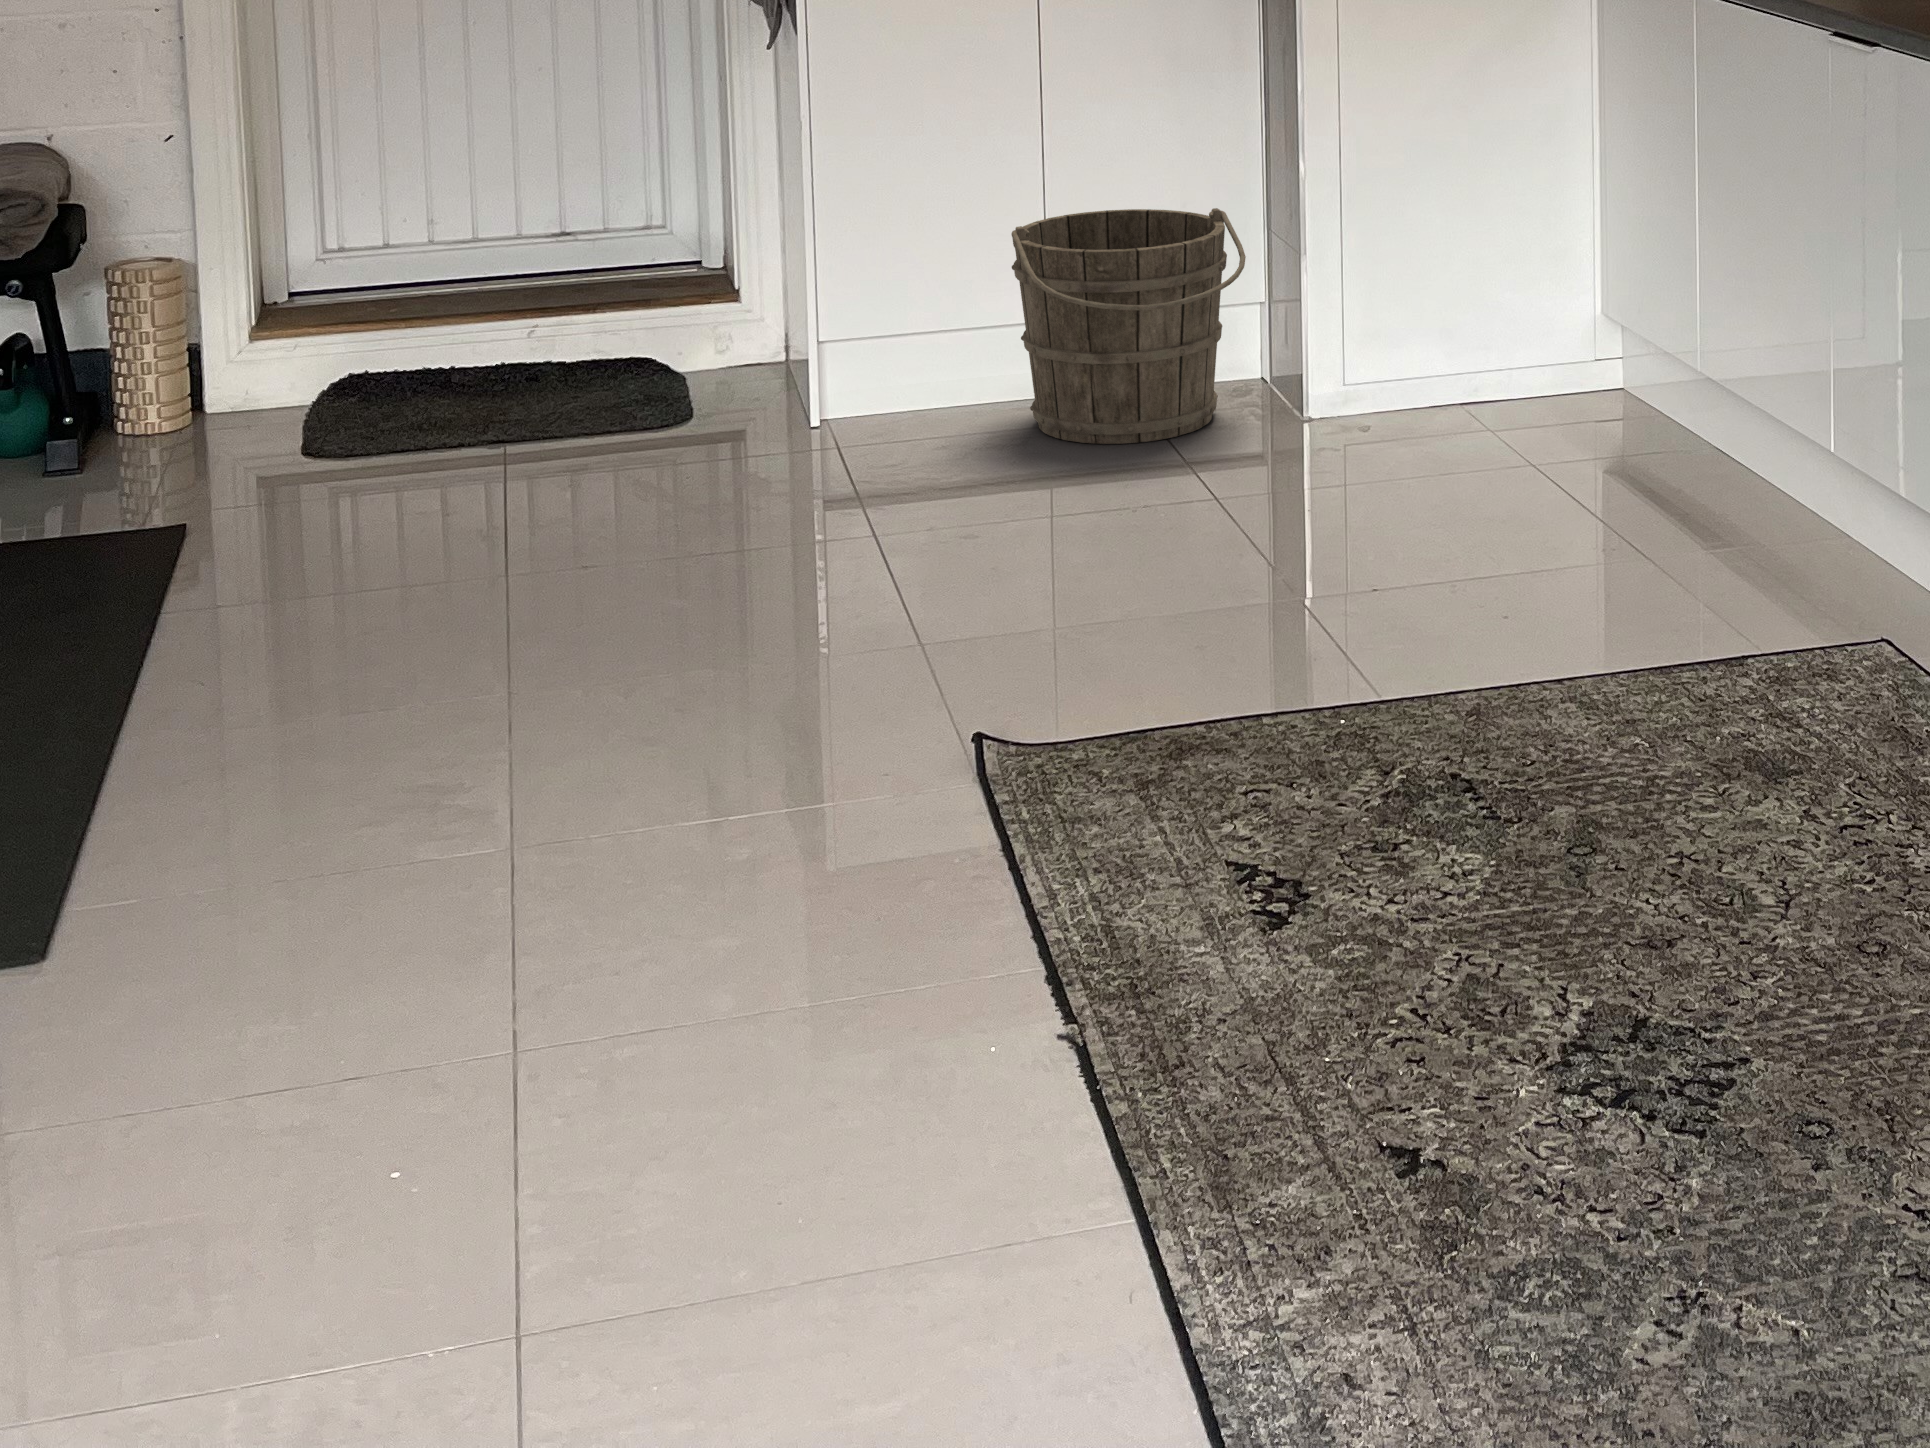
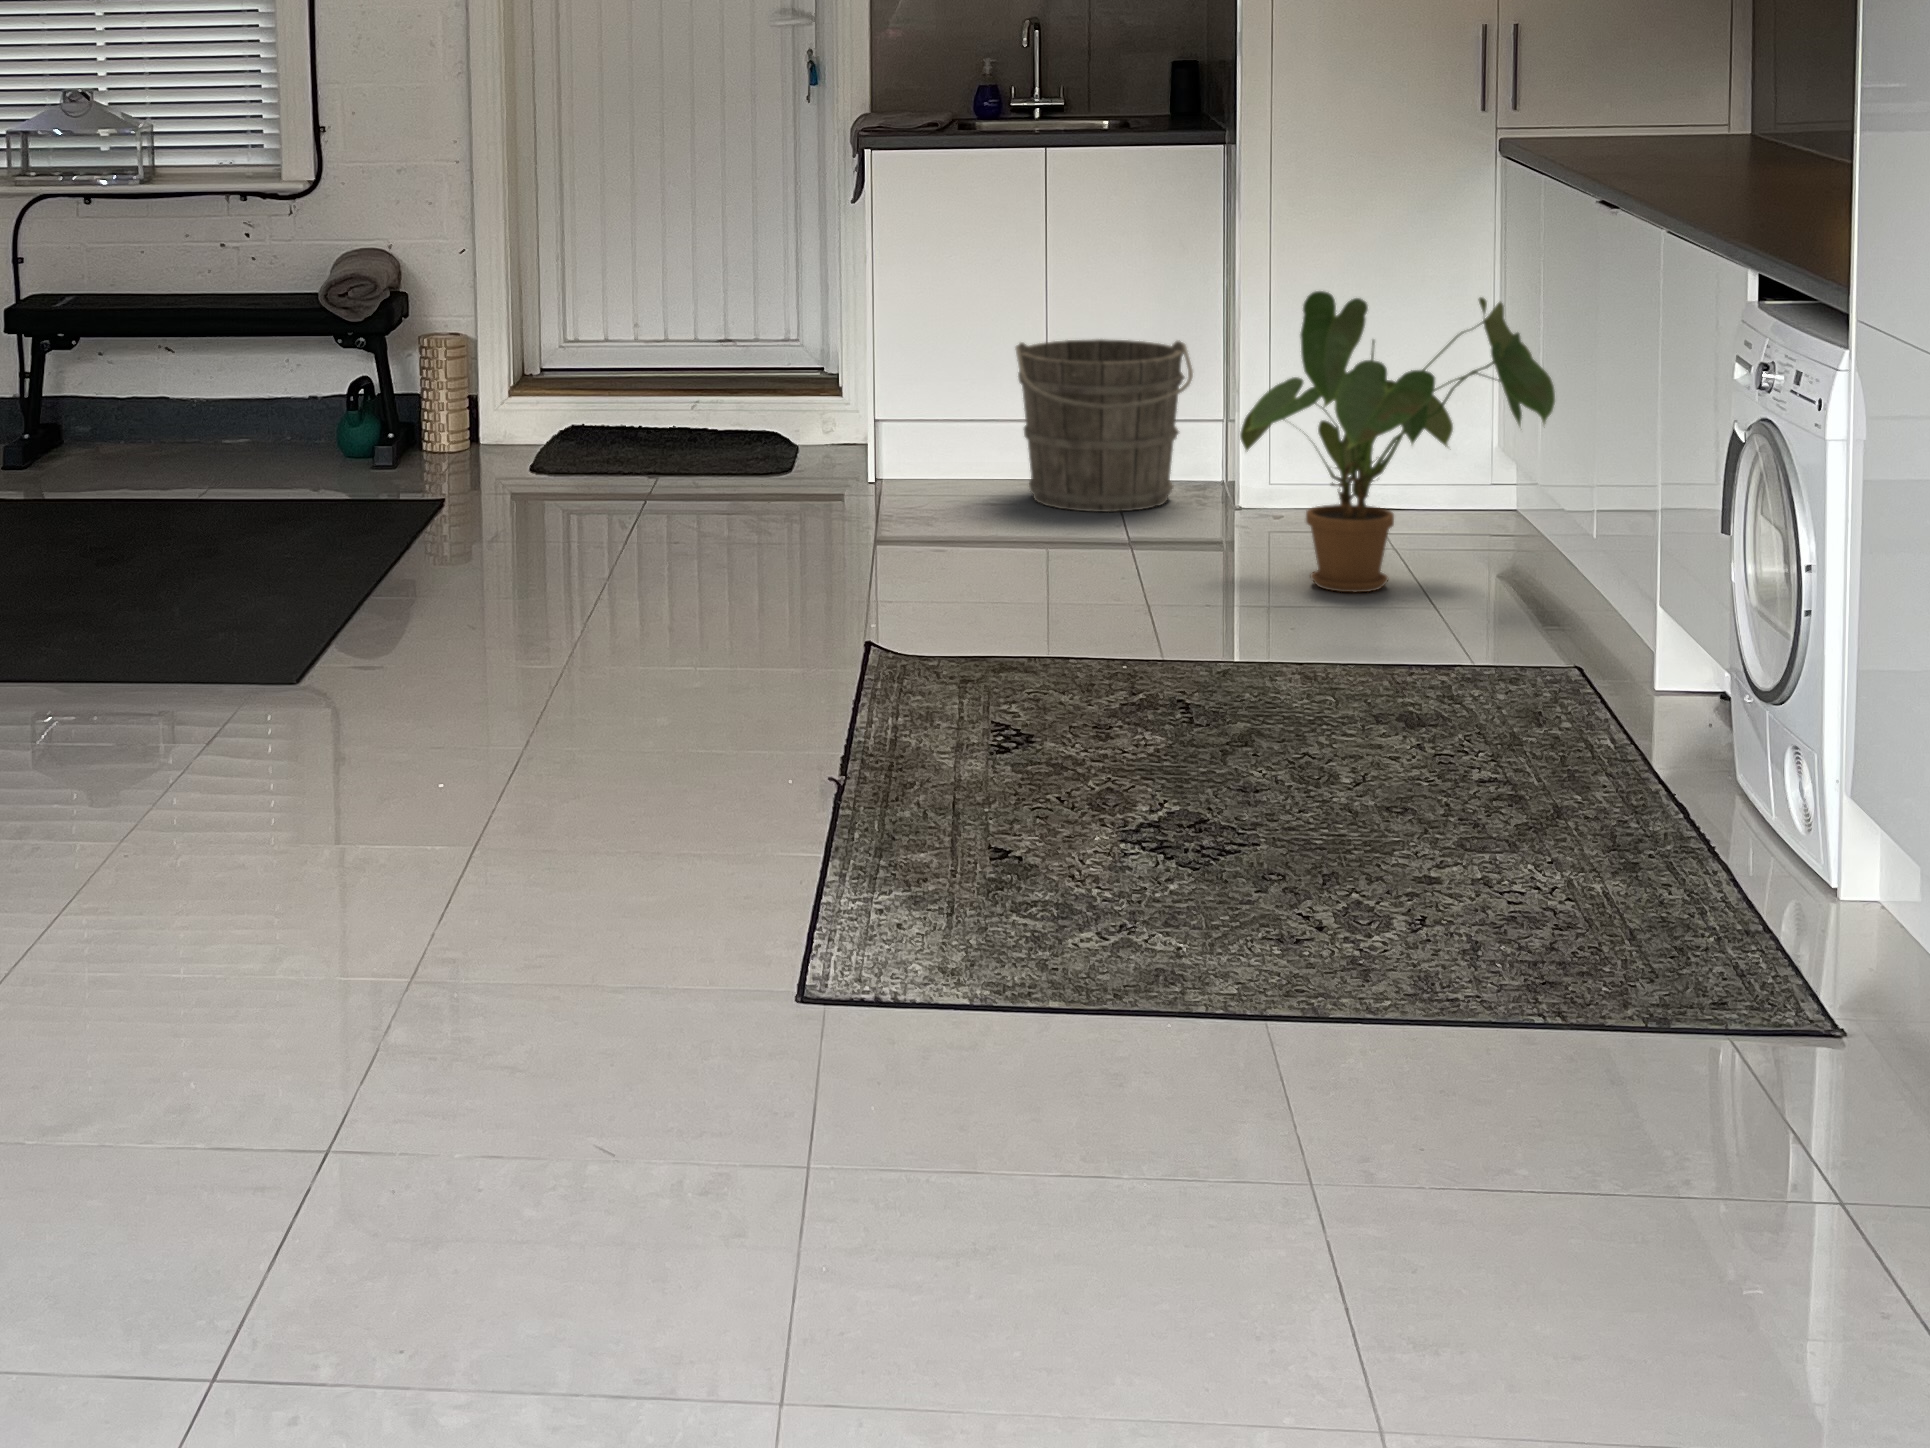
house plant: none [1367,150,1789,545] -> present [1240,291,1555,592]

